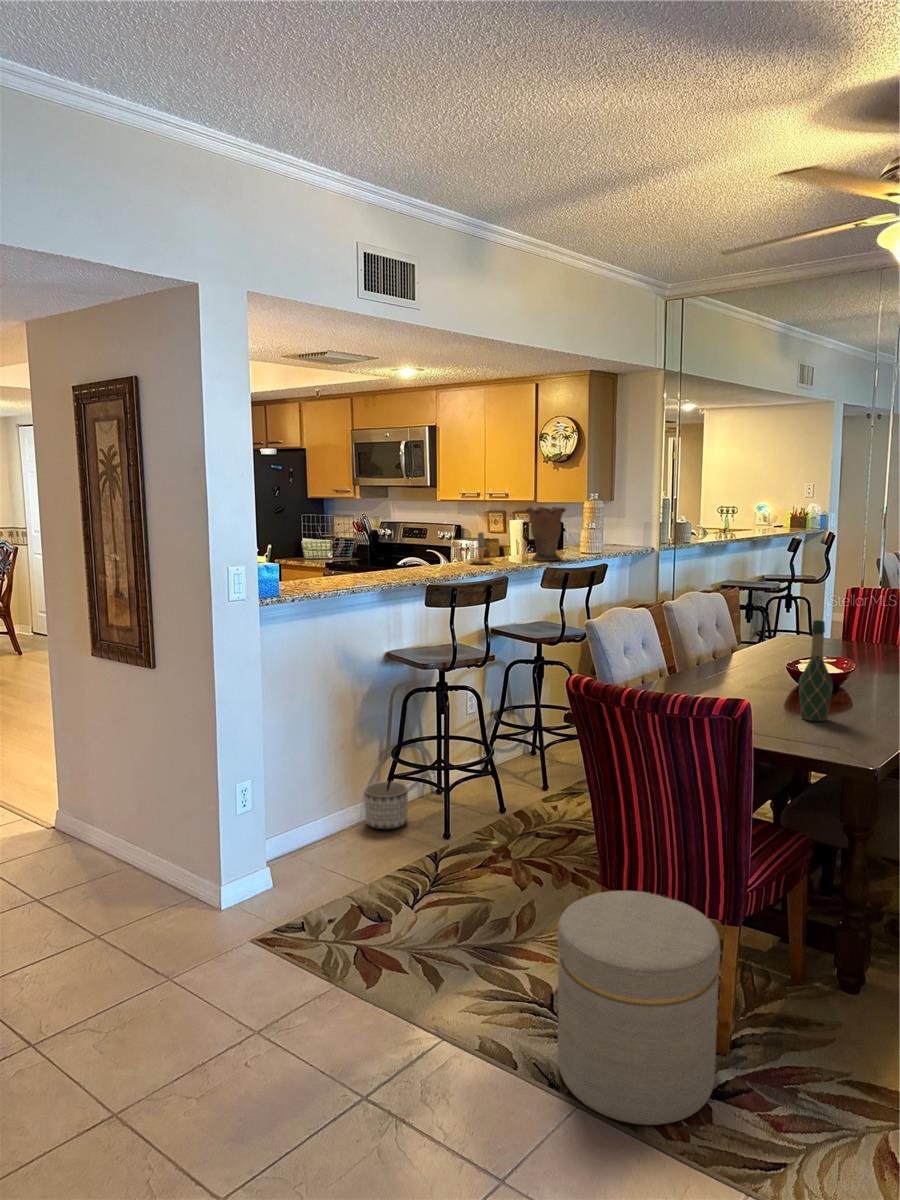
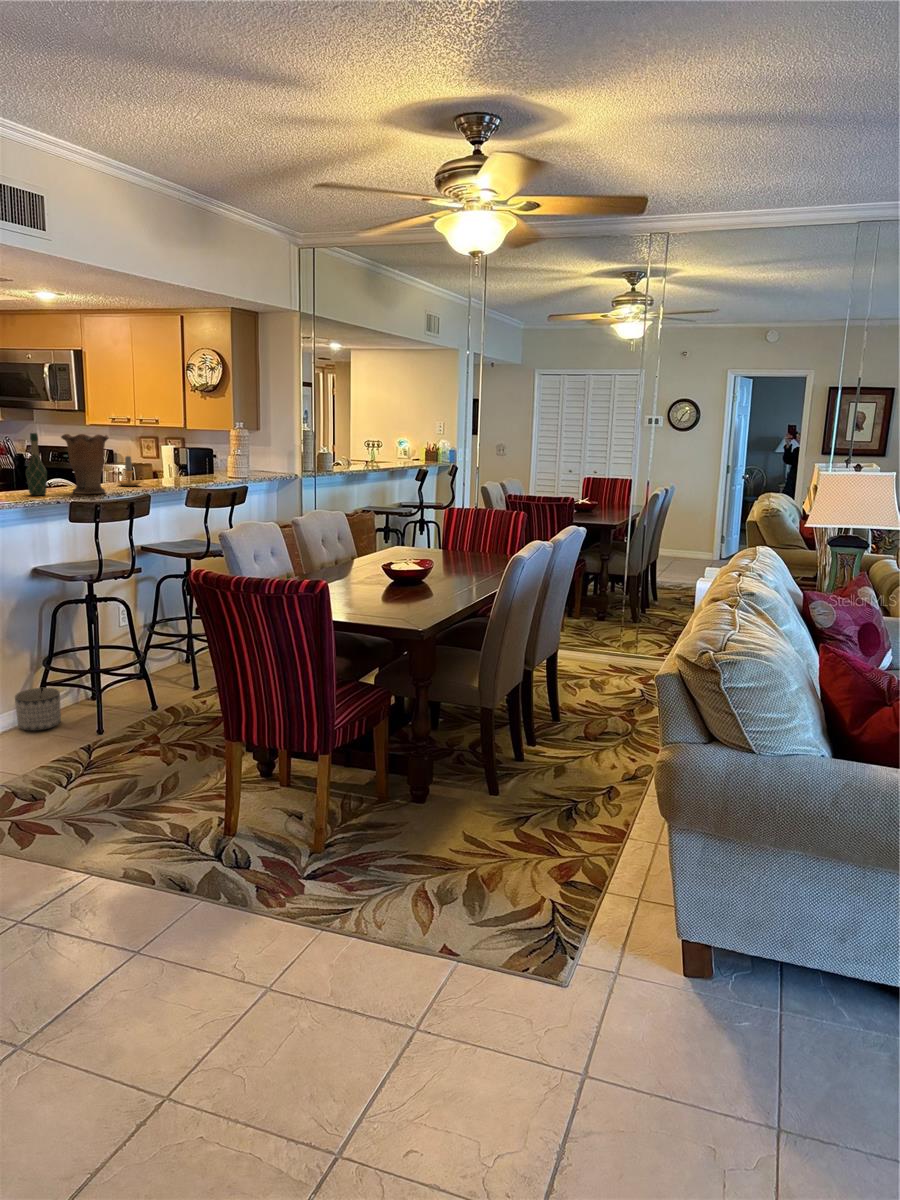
vase: present [526,507,566,561] -> present [61,434,109,494]
wine bottle: present [798,620,833,721] -> present [26,433,47,495]
ottoman: present [558,891,720,1125] -> none [185,739,310,904]

